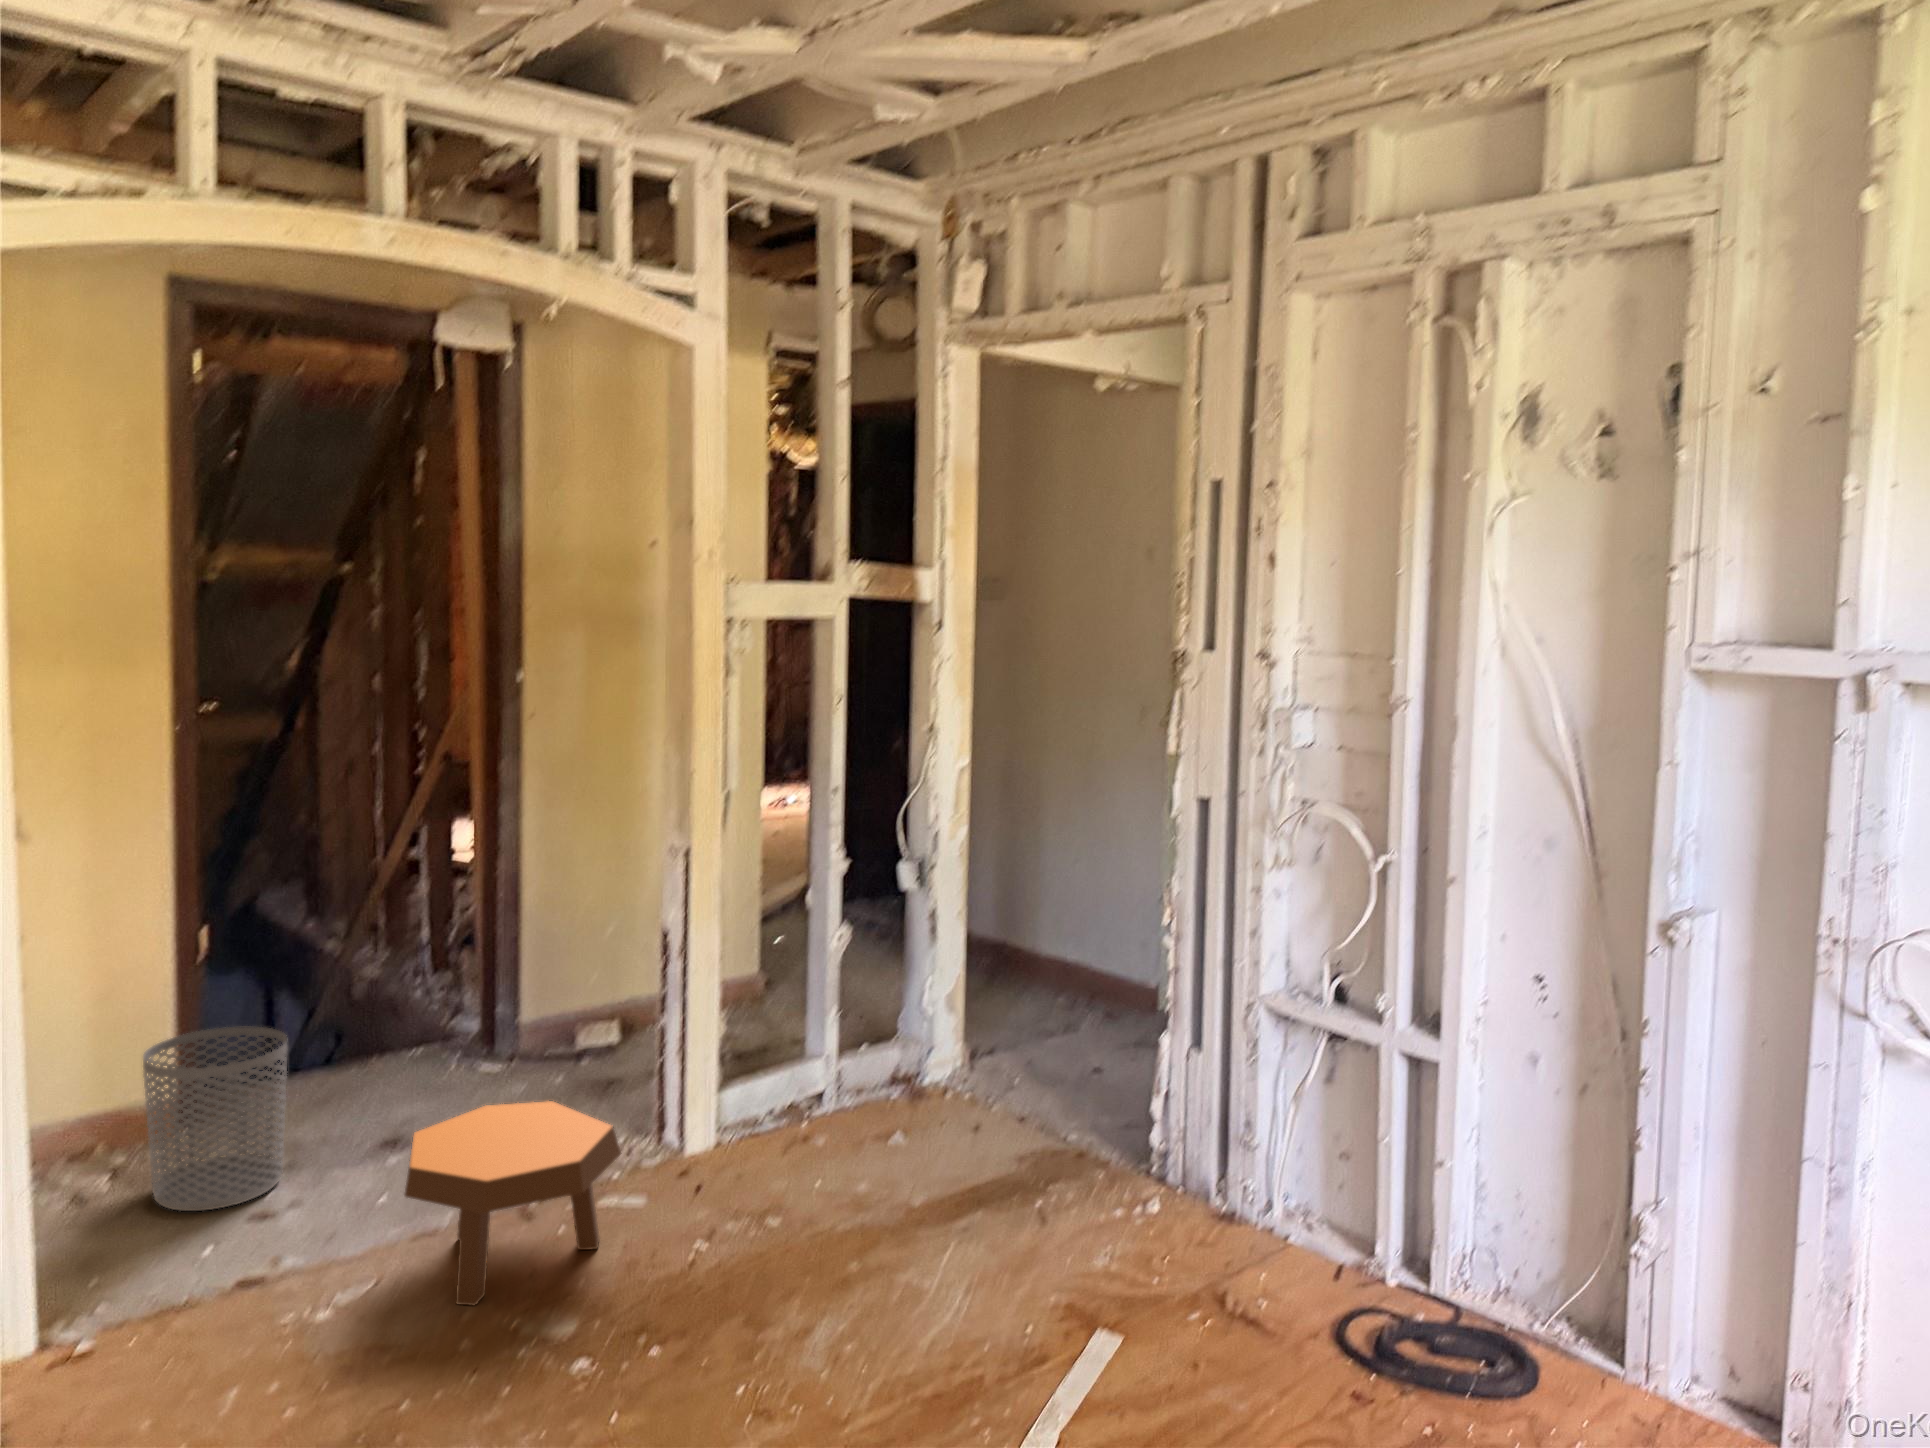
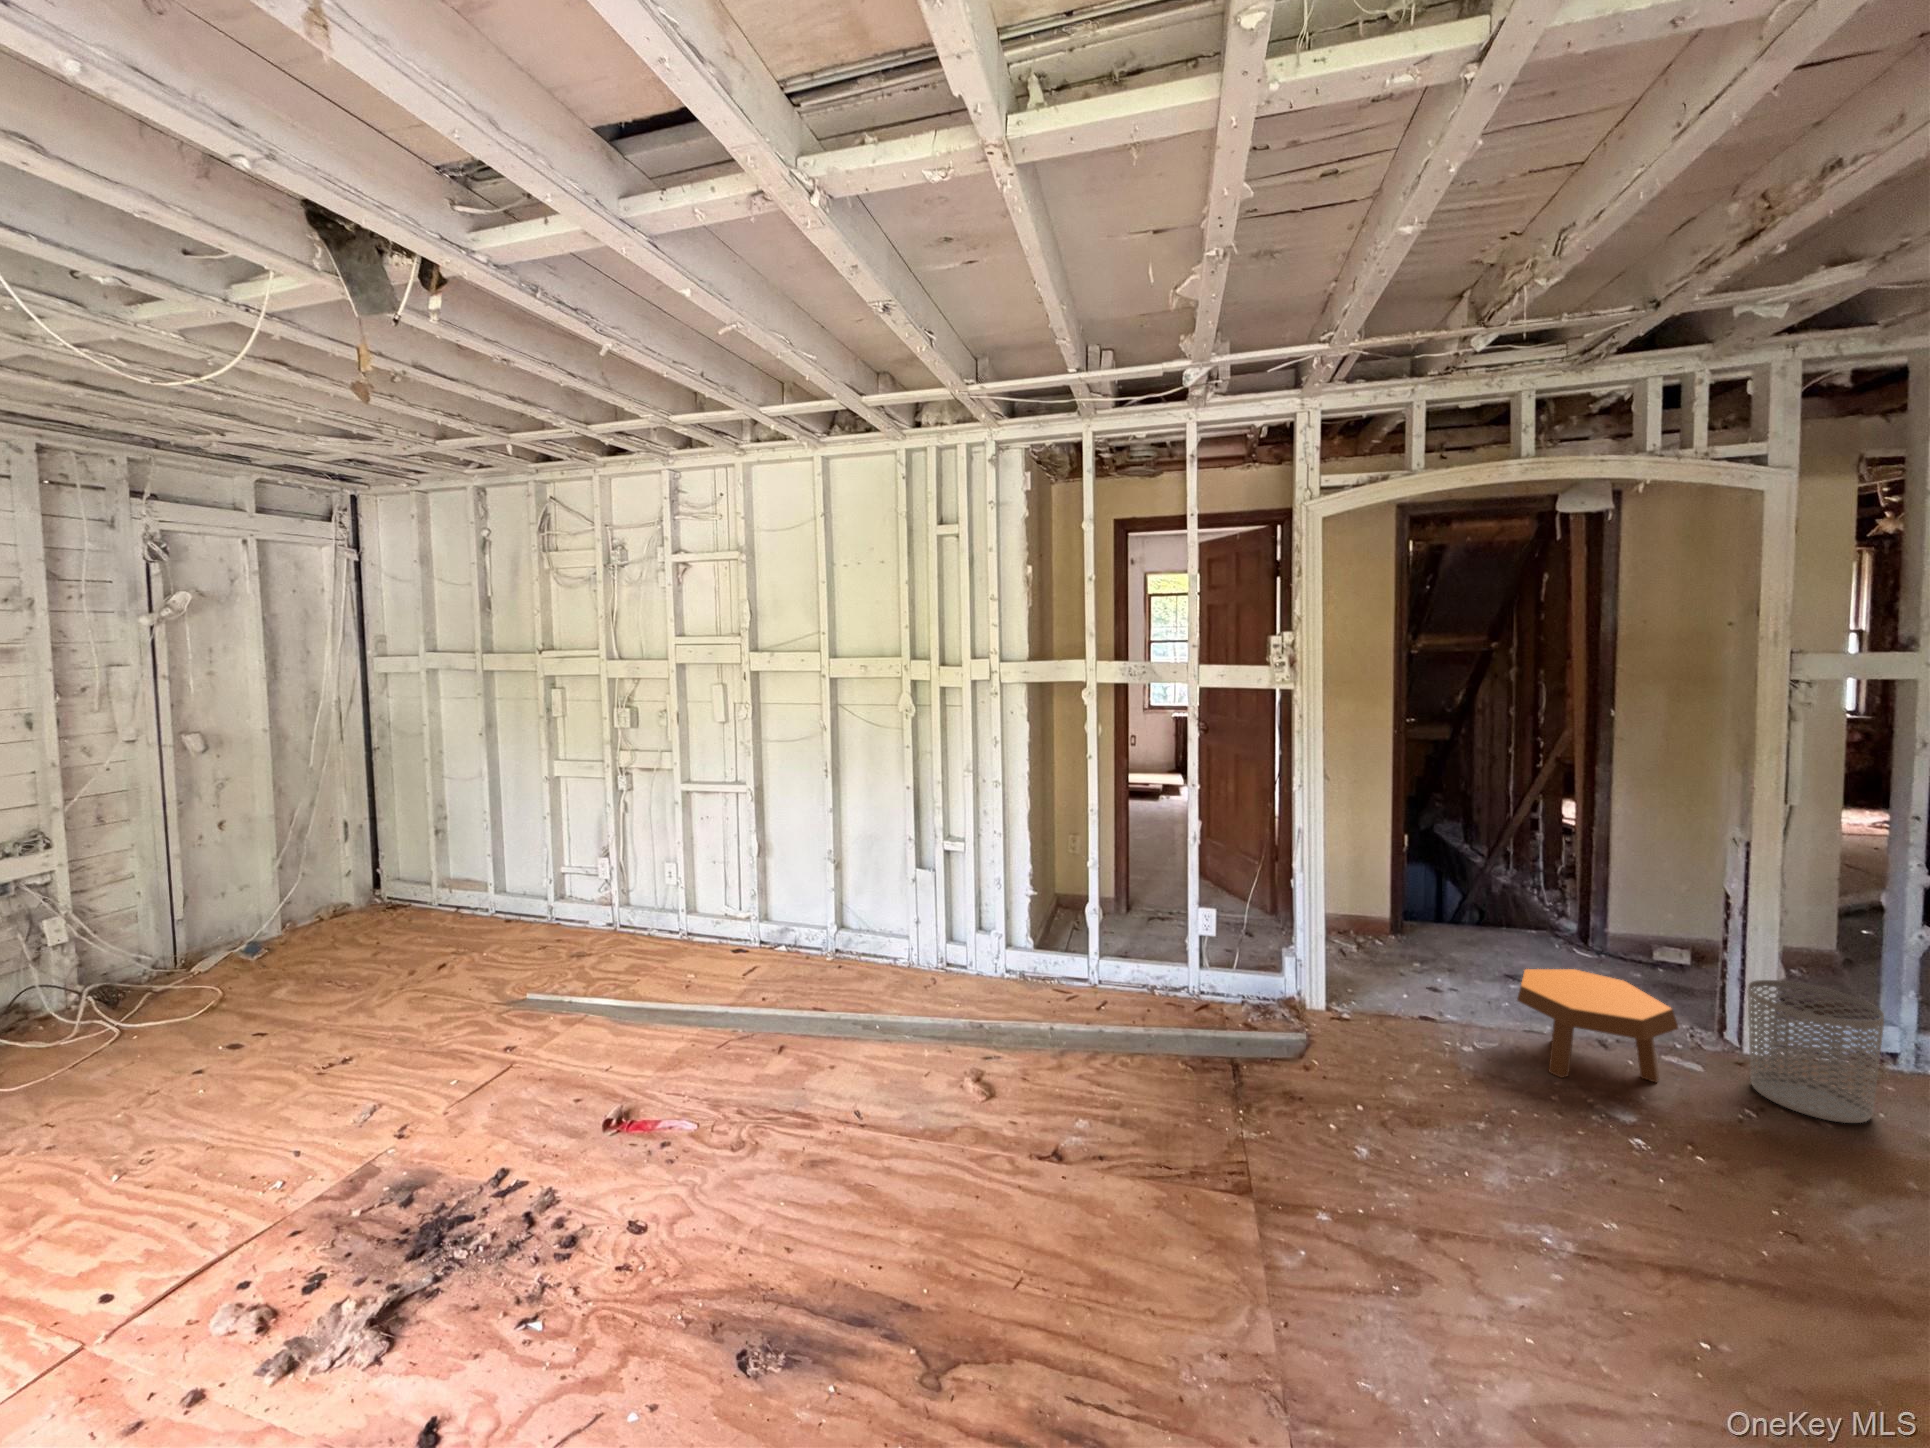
waste bin: present [143,1026,288,1211] -> present [1748,980,1884,1123]

